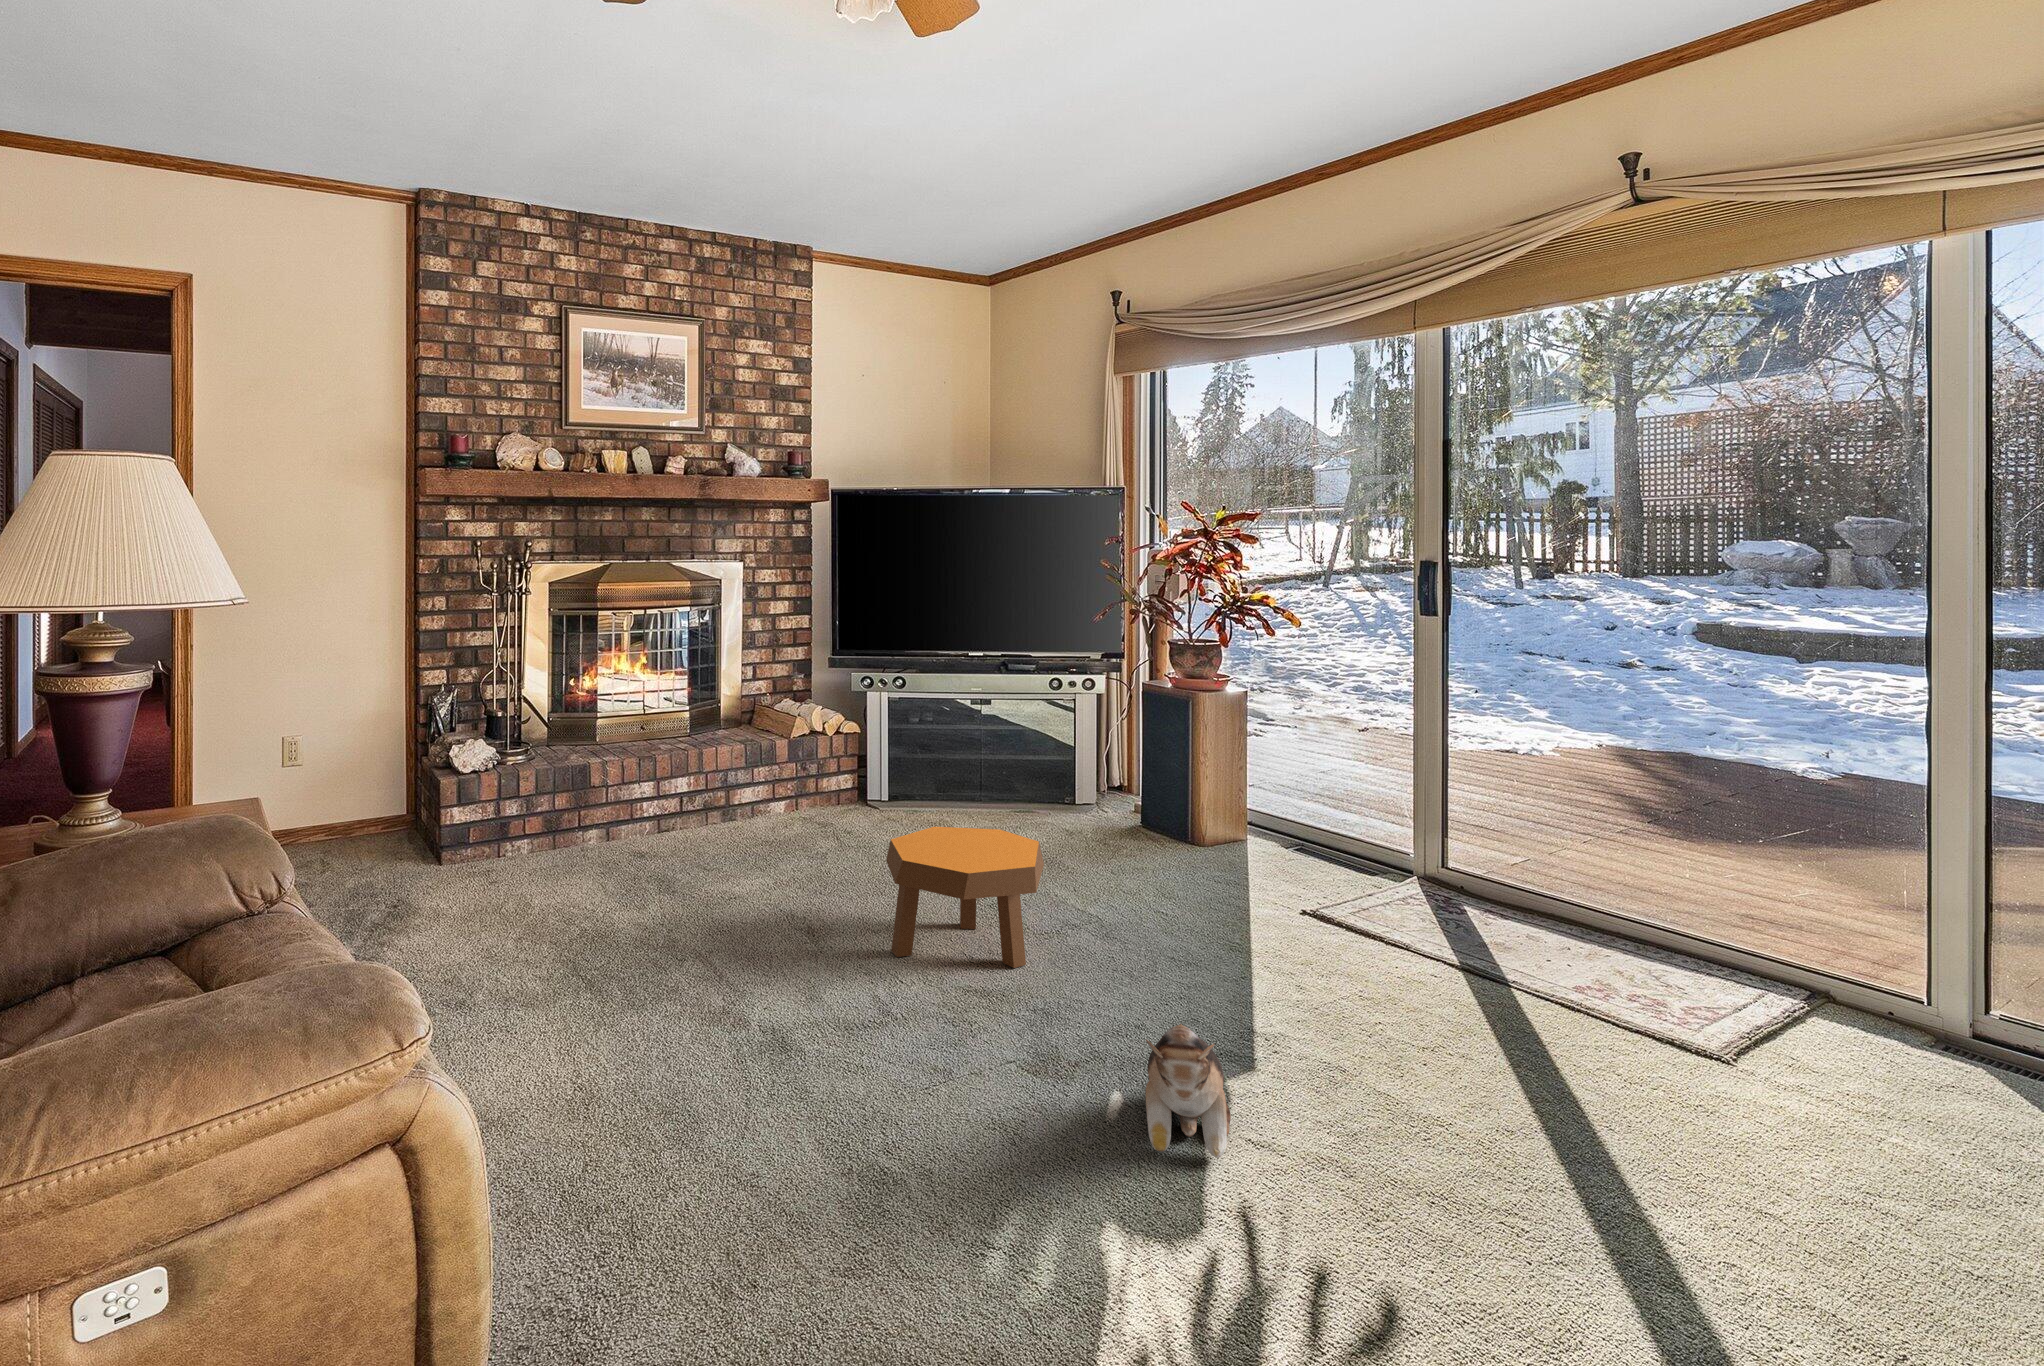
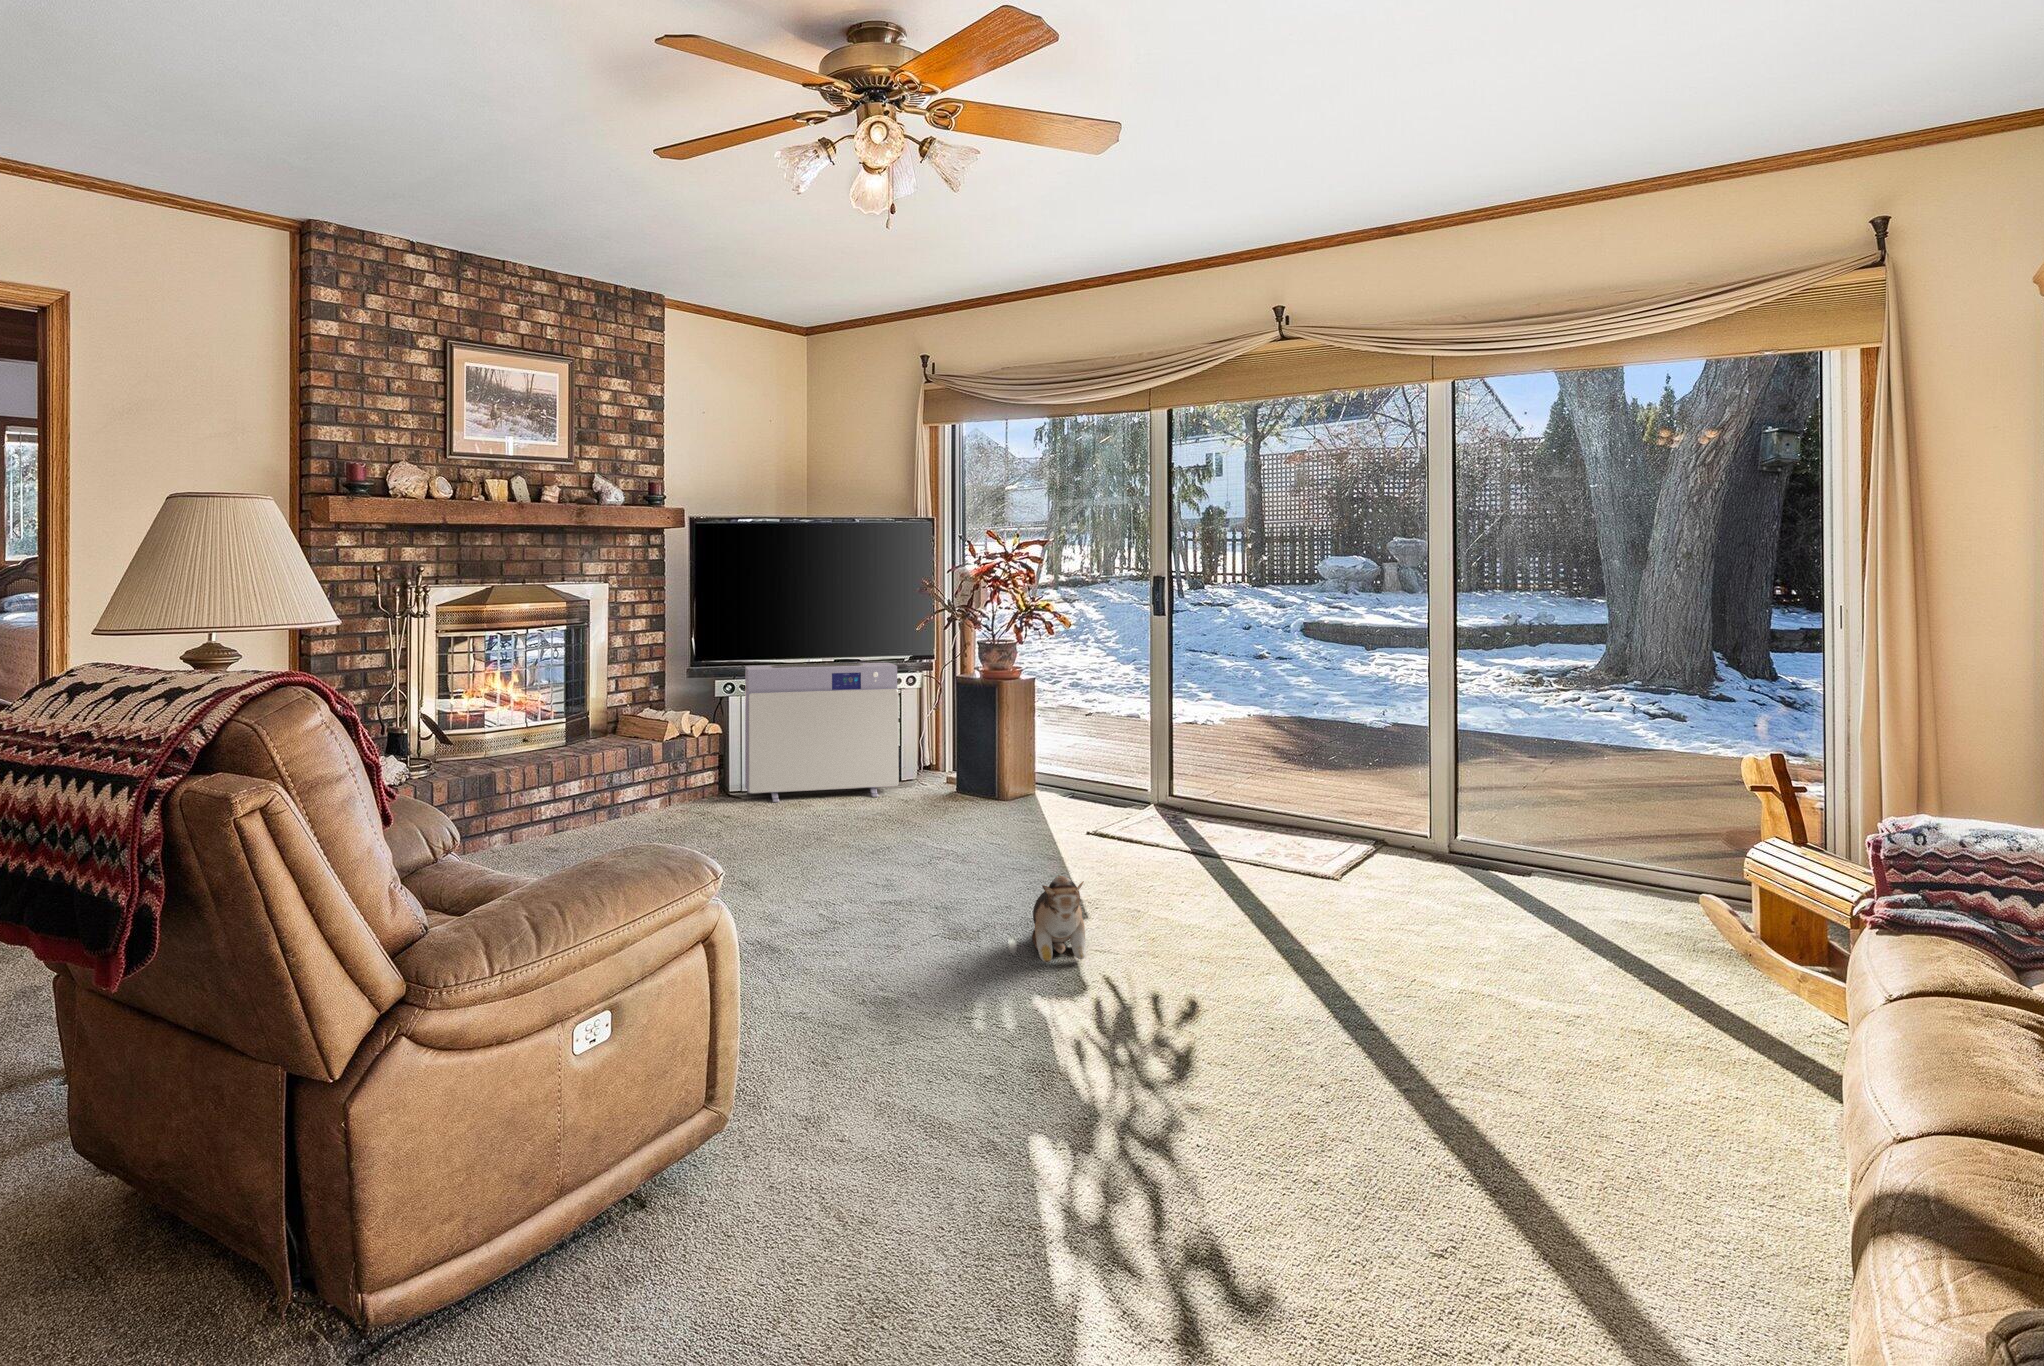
air purifier: none [884,660,1065,823] -> present [745,663,899,802]
footstool: present [886,827,1044,968] -> none [801,788,925,889]

